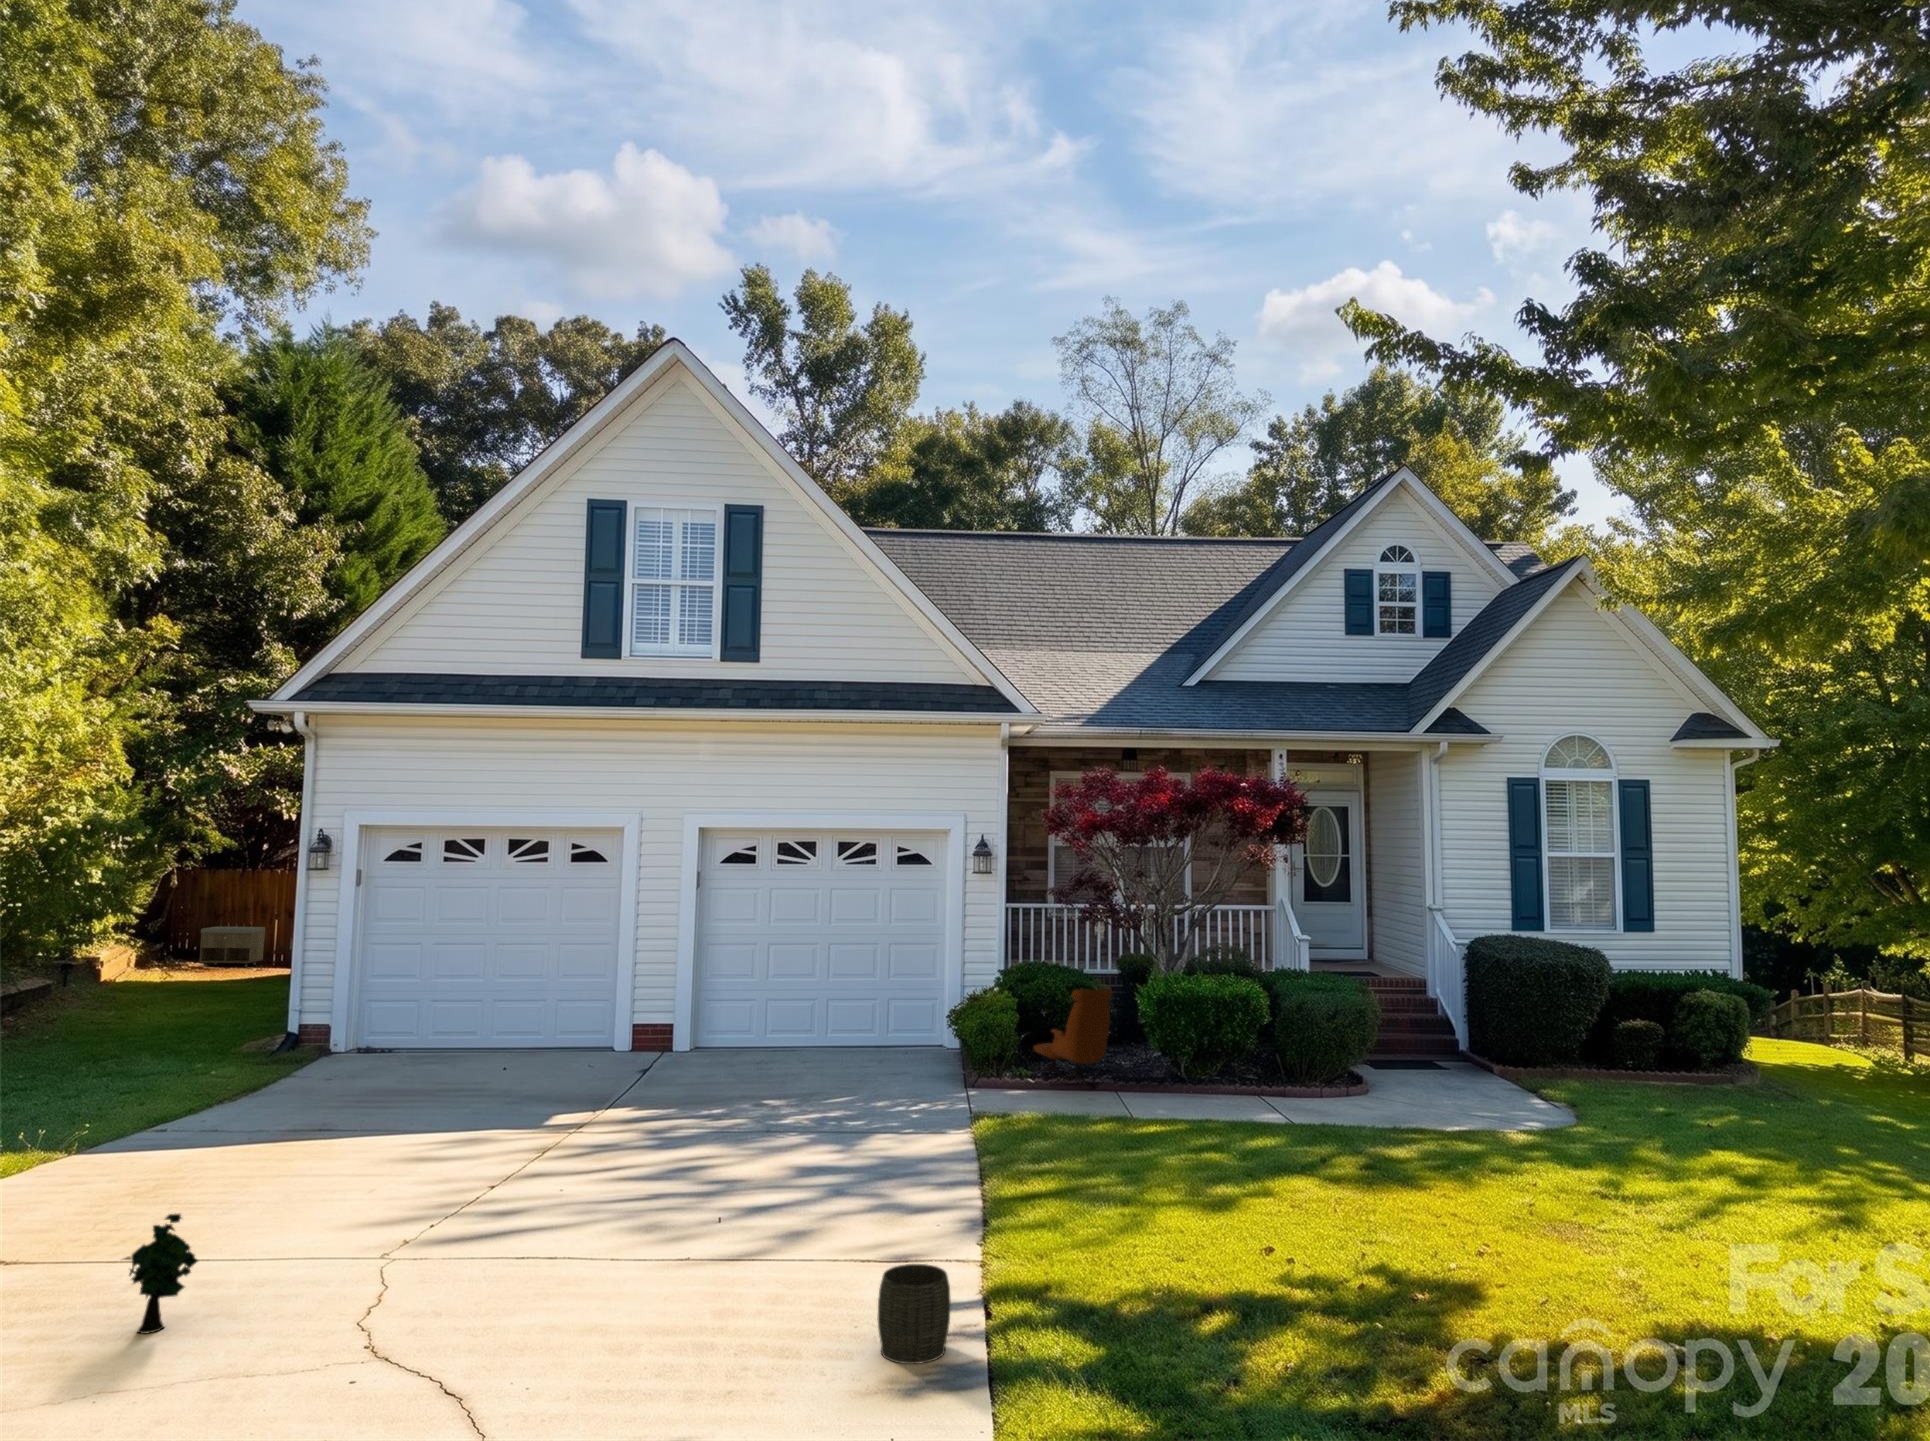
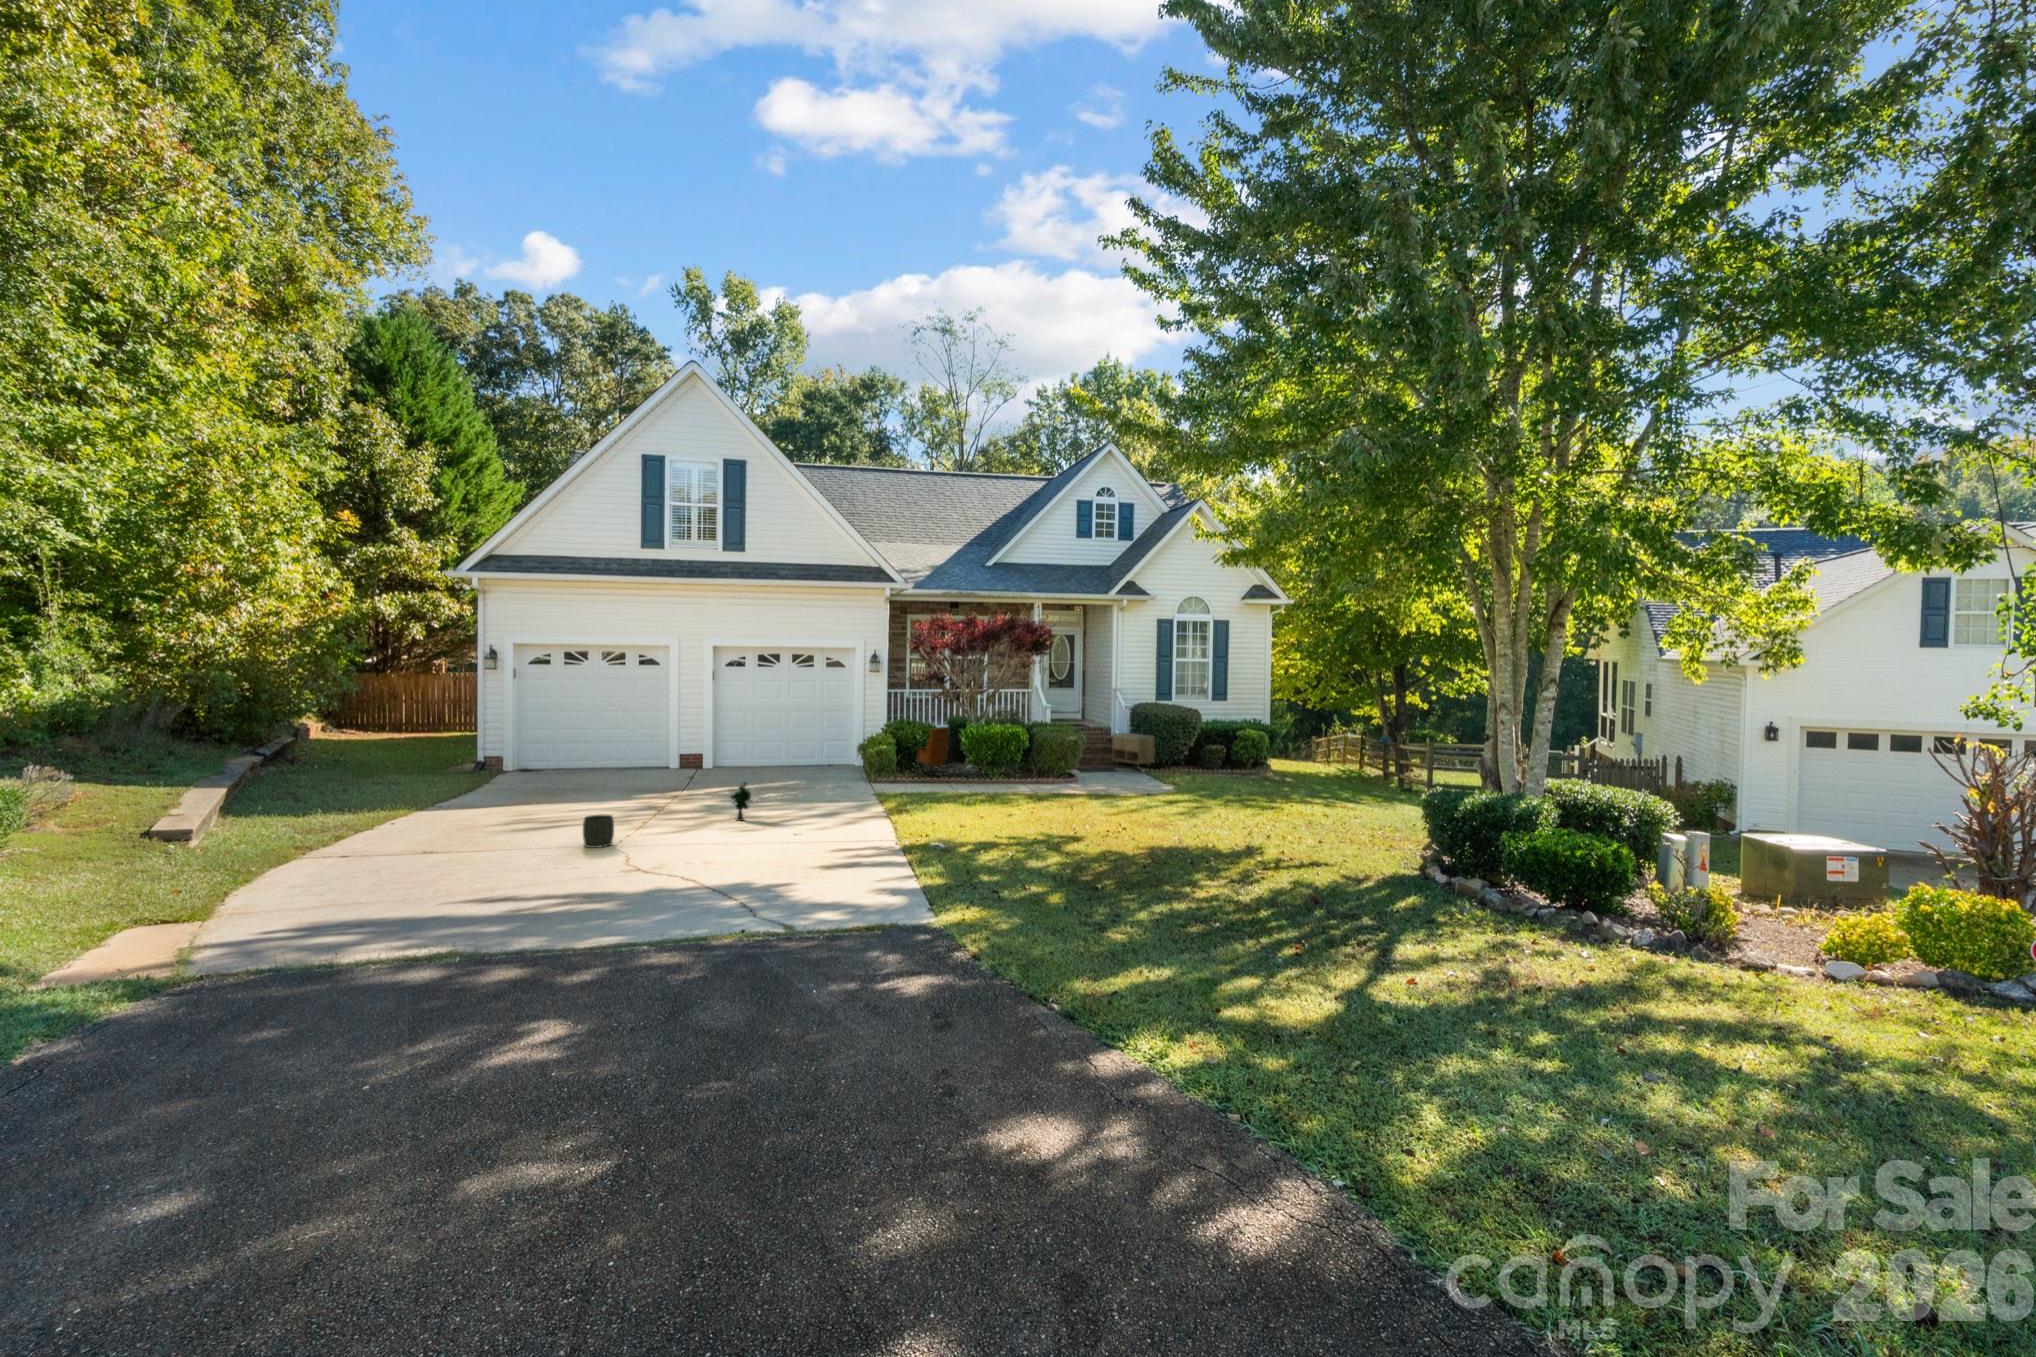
storage bench: present [199,927,265,966] -> present [1111,733,1155,765]
decorative plant: present [124,1214,198,1334] -> present [730,783,751,821]
woven basket: present [878,1264,951,1364] -> present [583,815,614,848]

